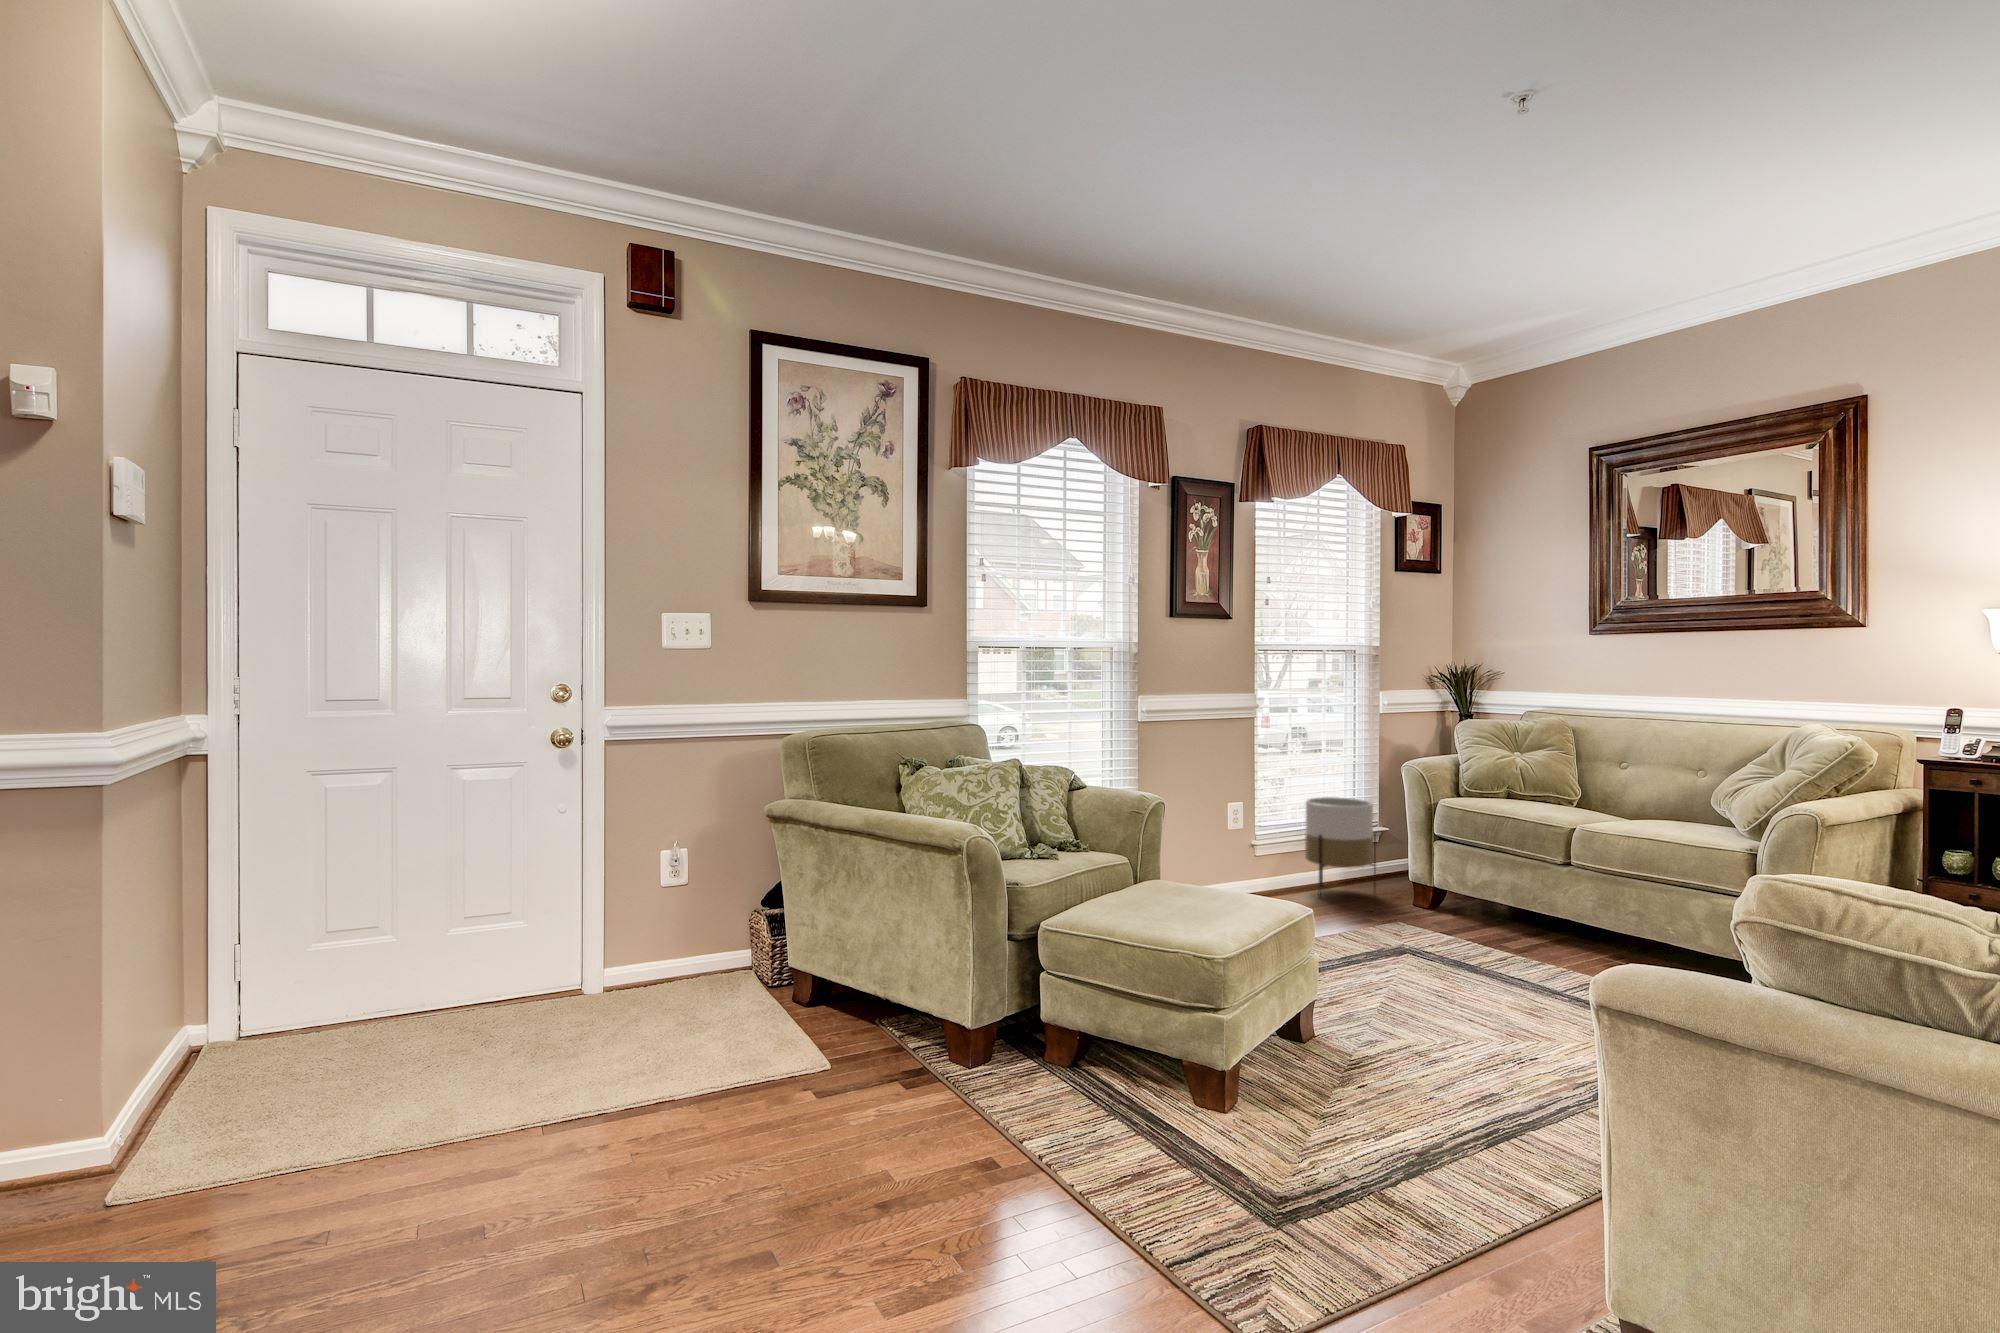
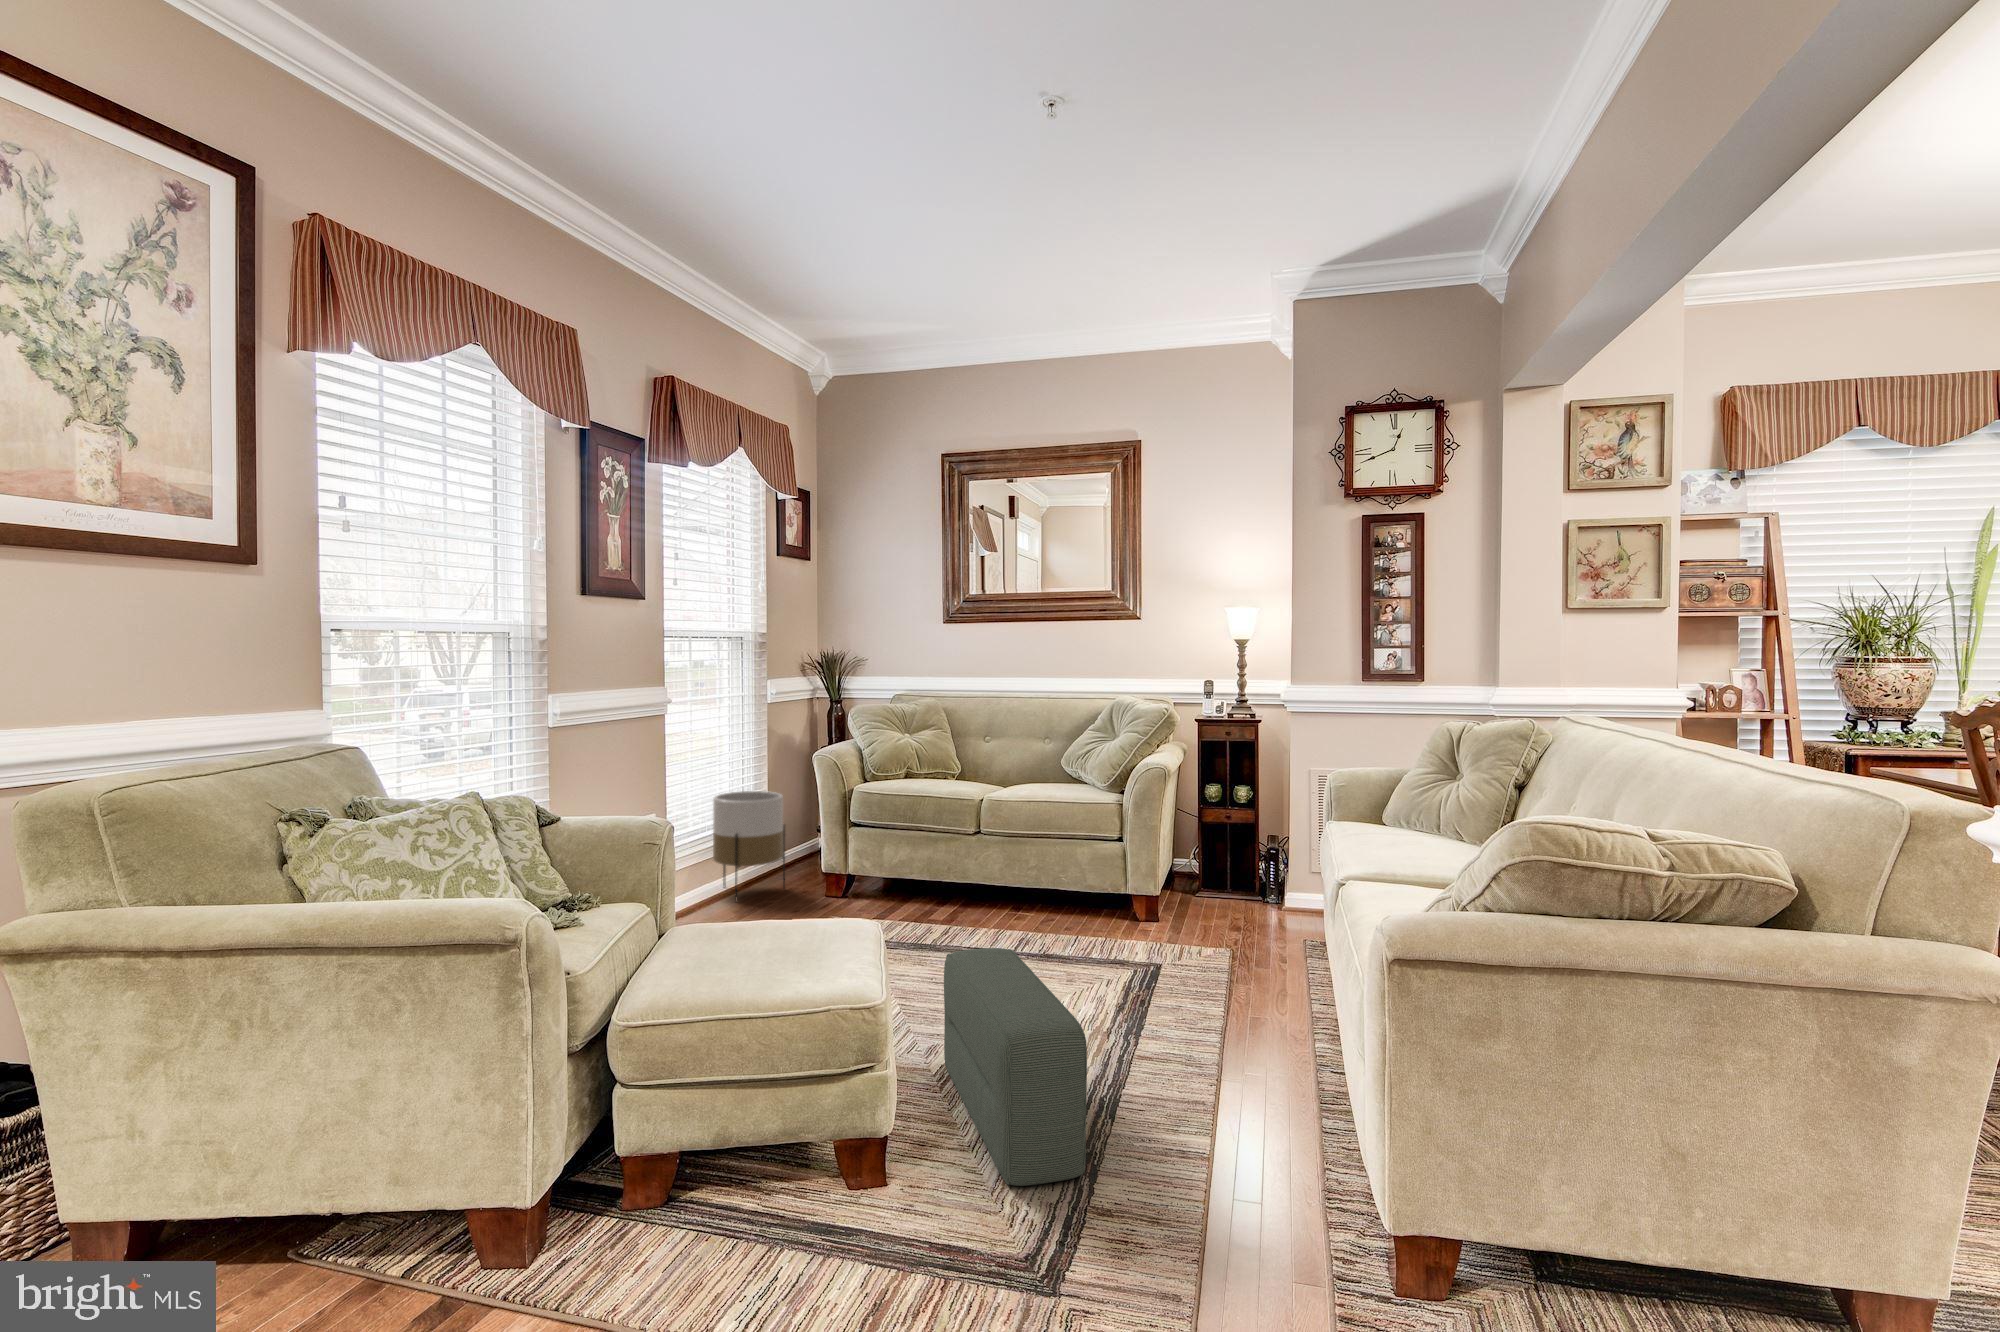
pouf: none [1319,949,1437,1165] -> present [944,948,1087,1186]

